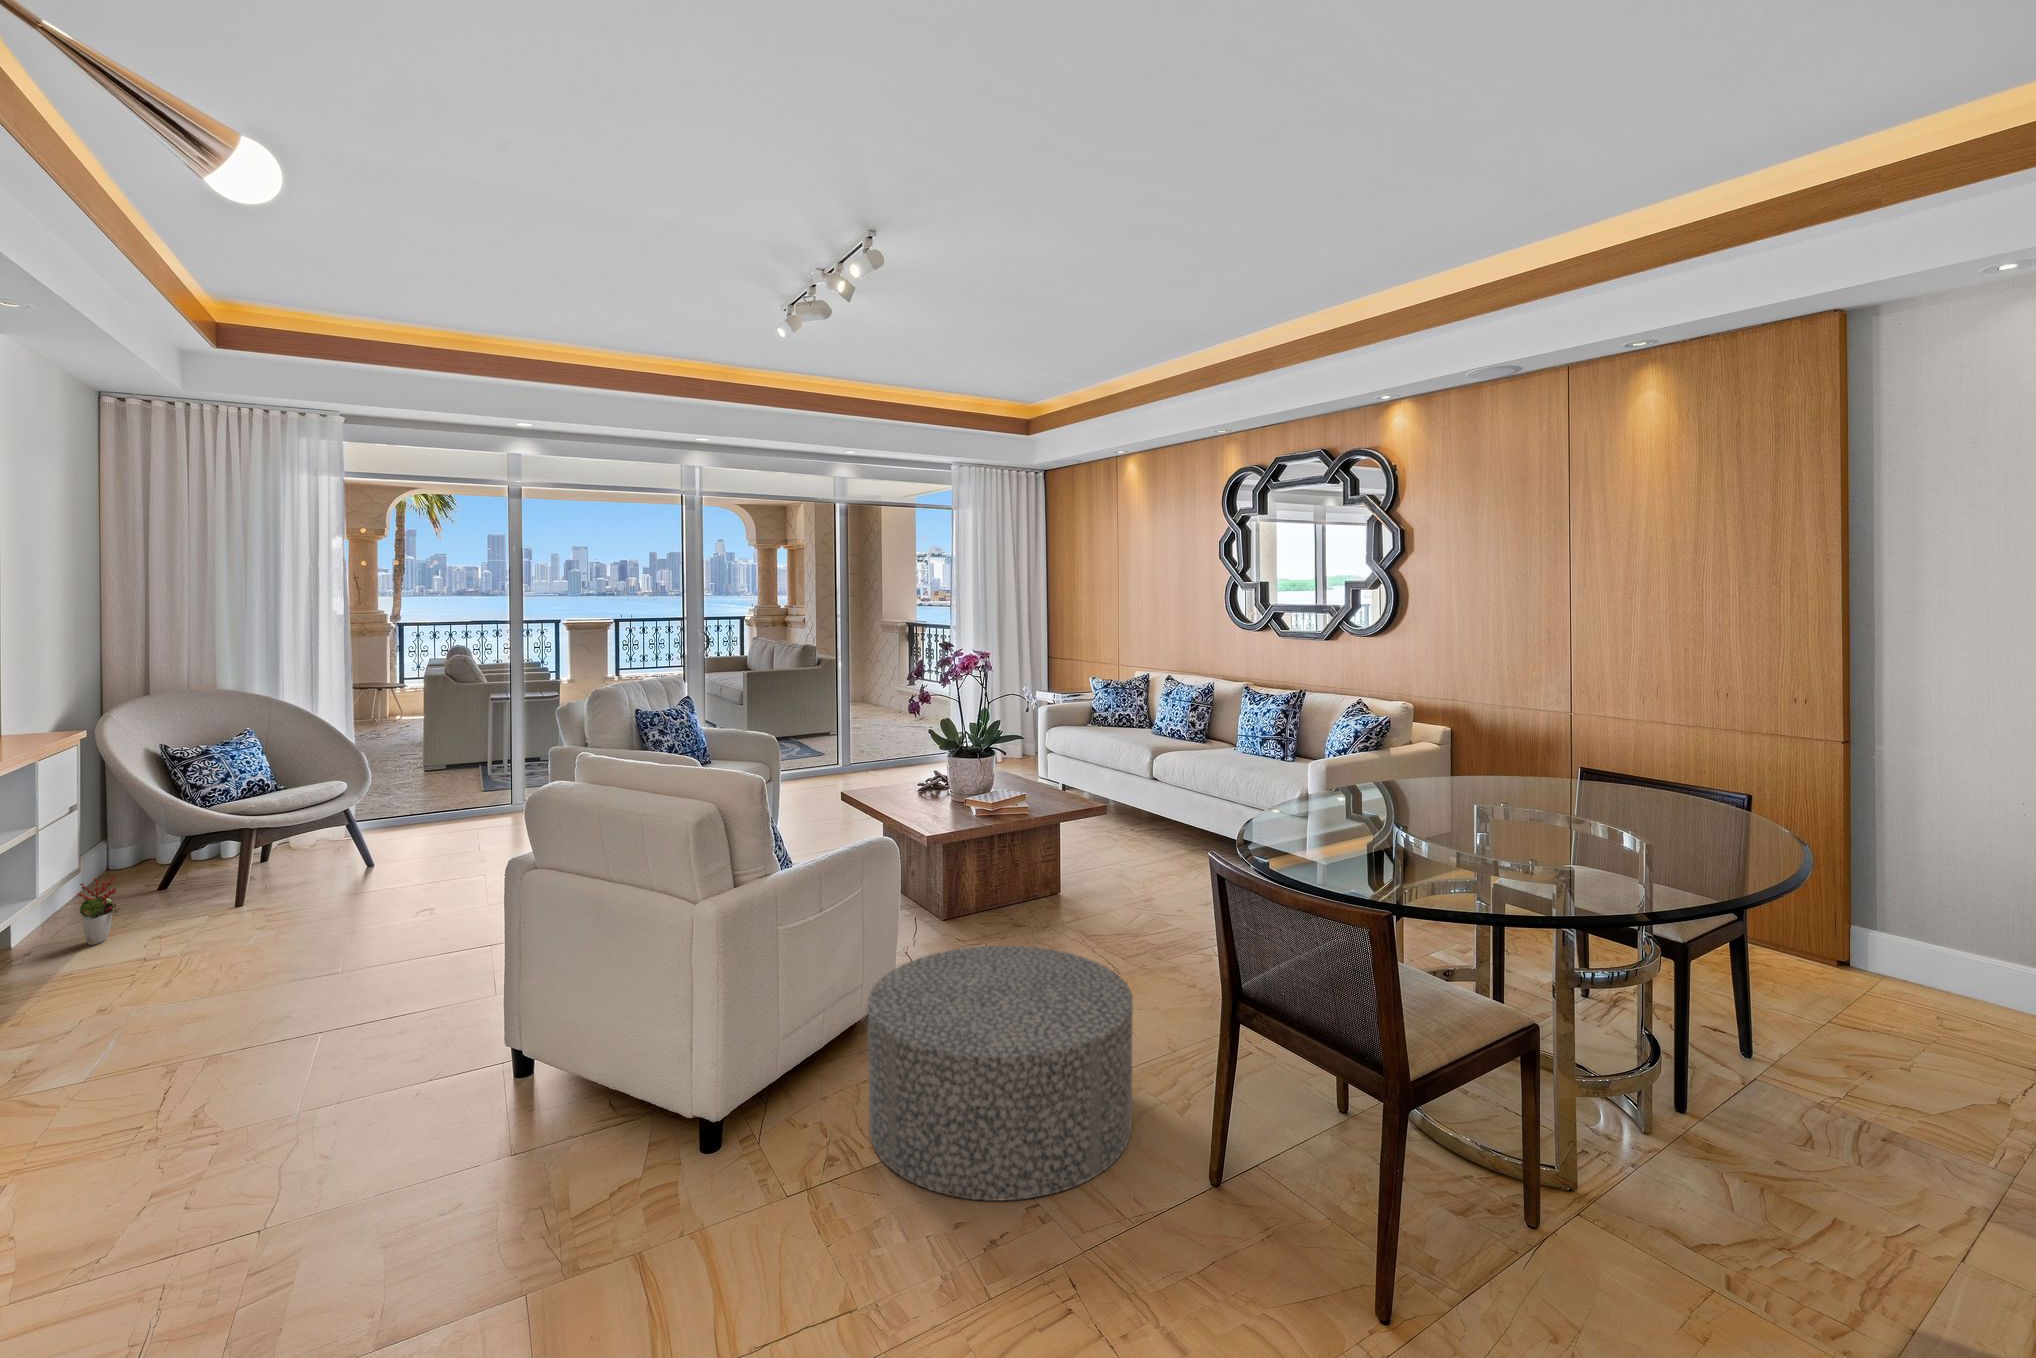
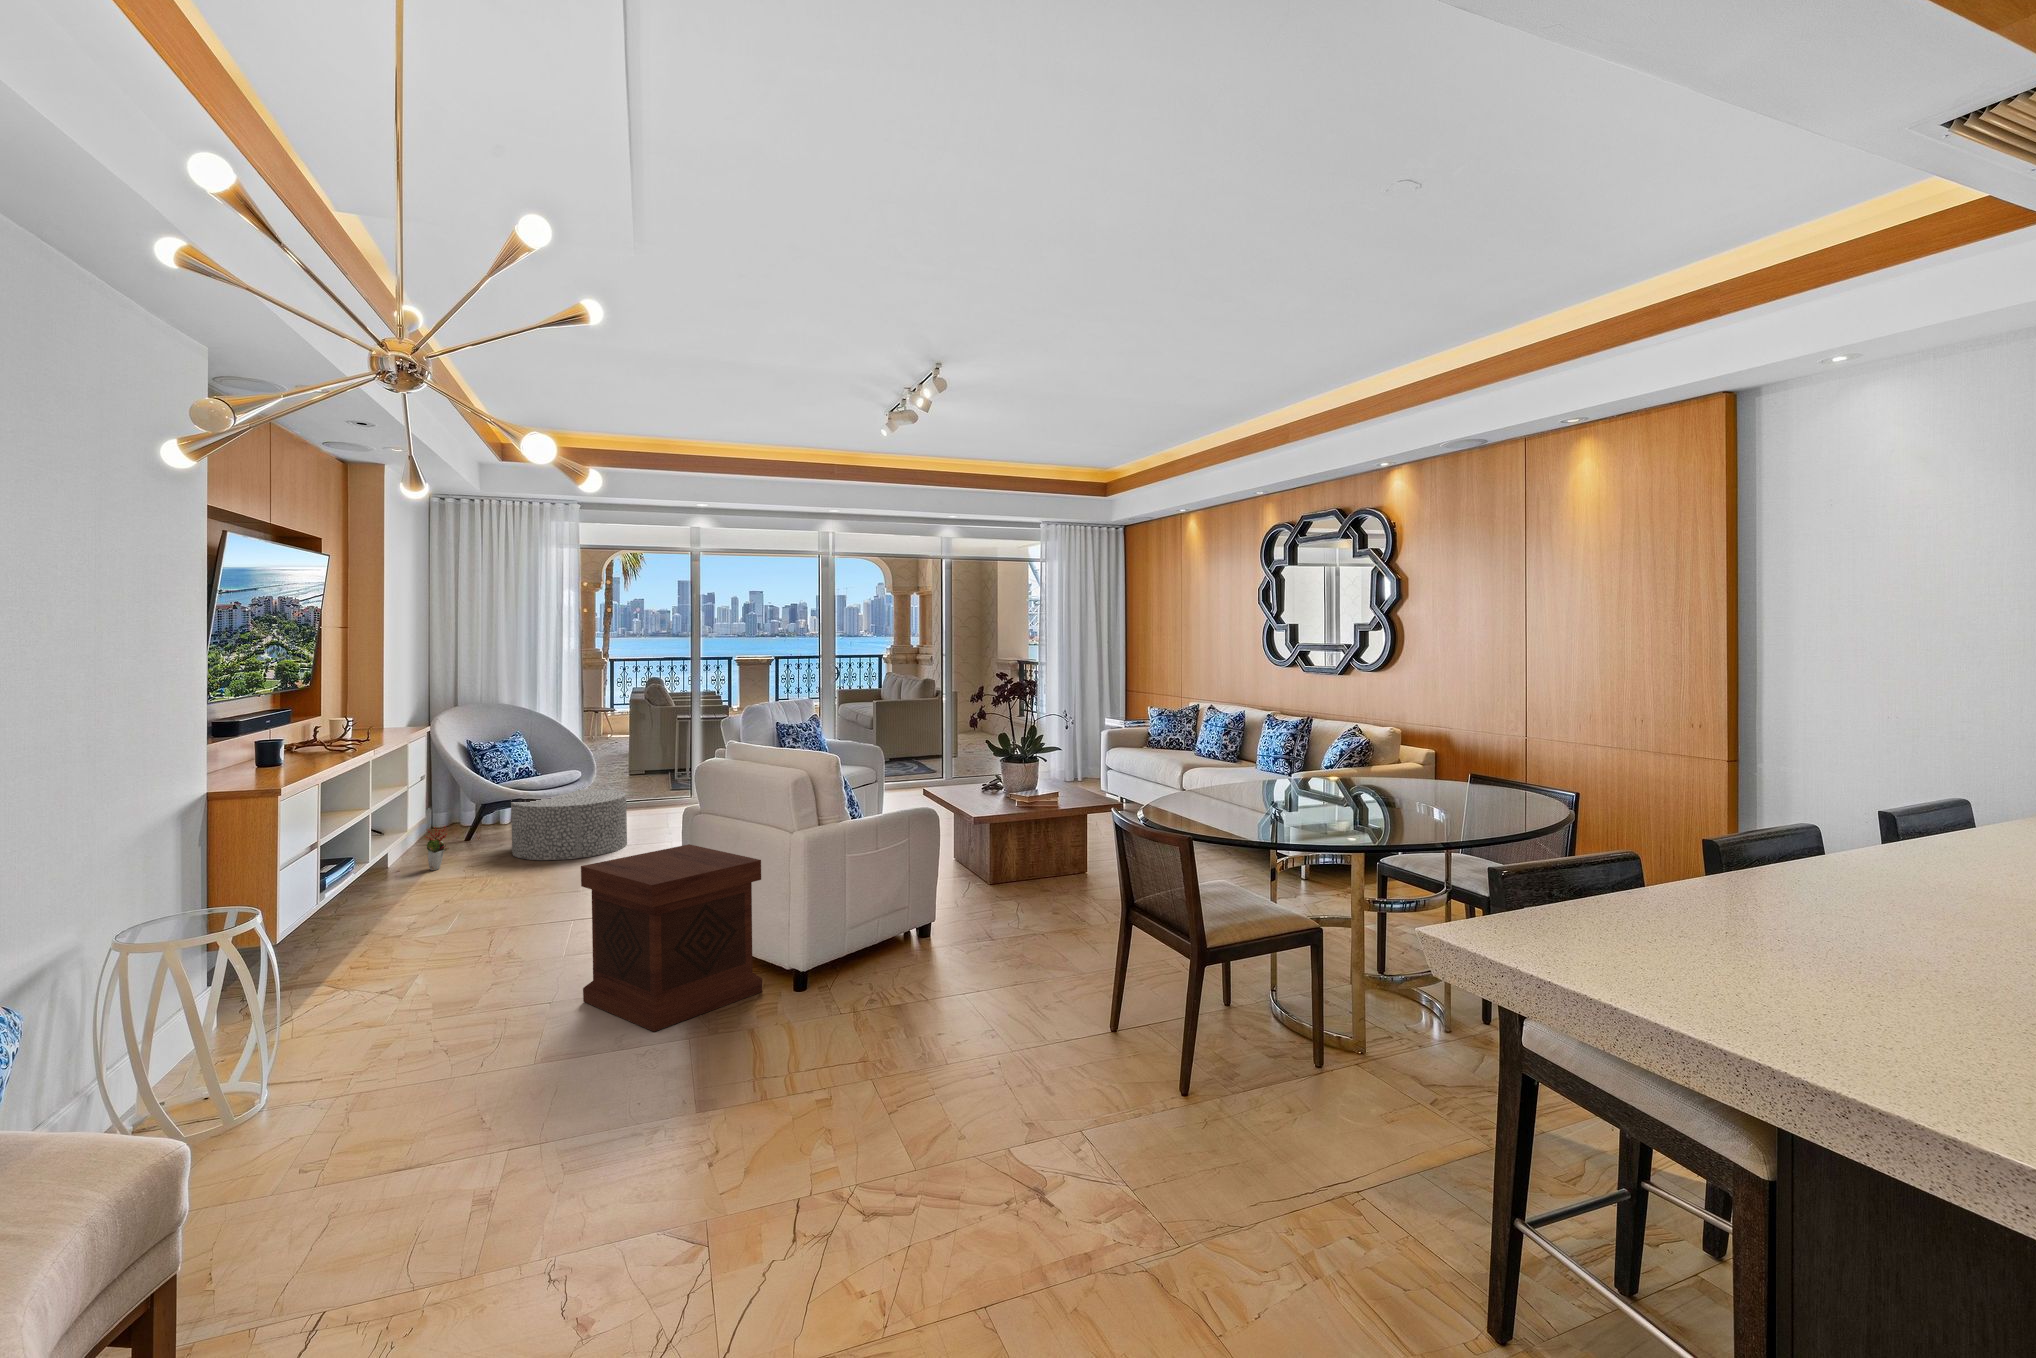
side table: none [288,929,640,1314] -> present [581,844,762,1032]
ottoman: present [868,946,1133,1201] -> present [511,789,627,860]

